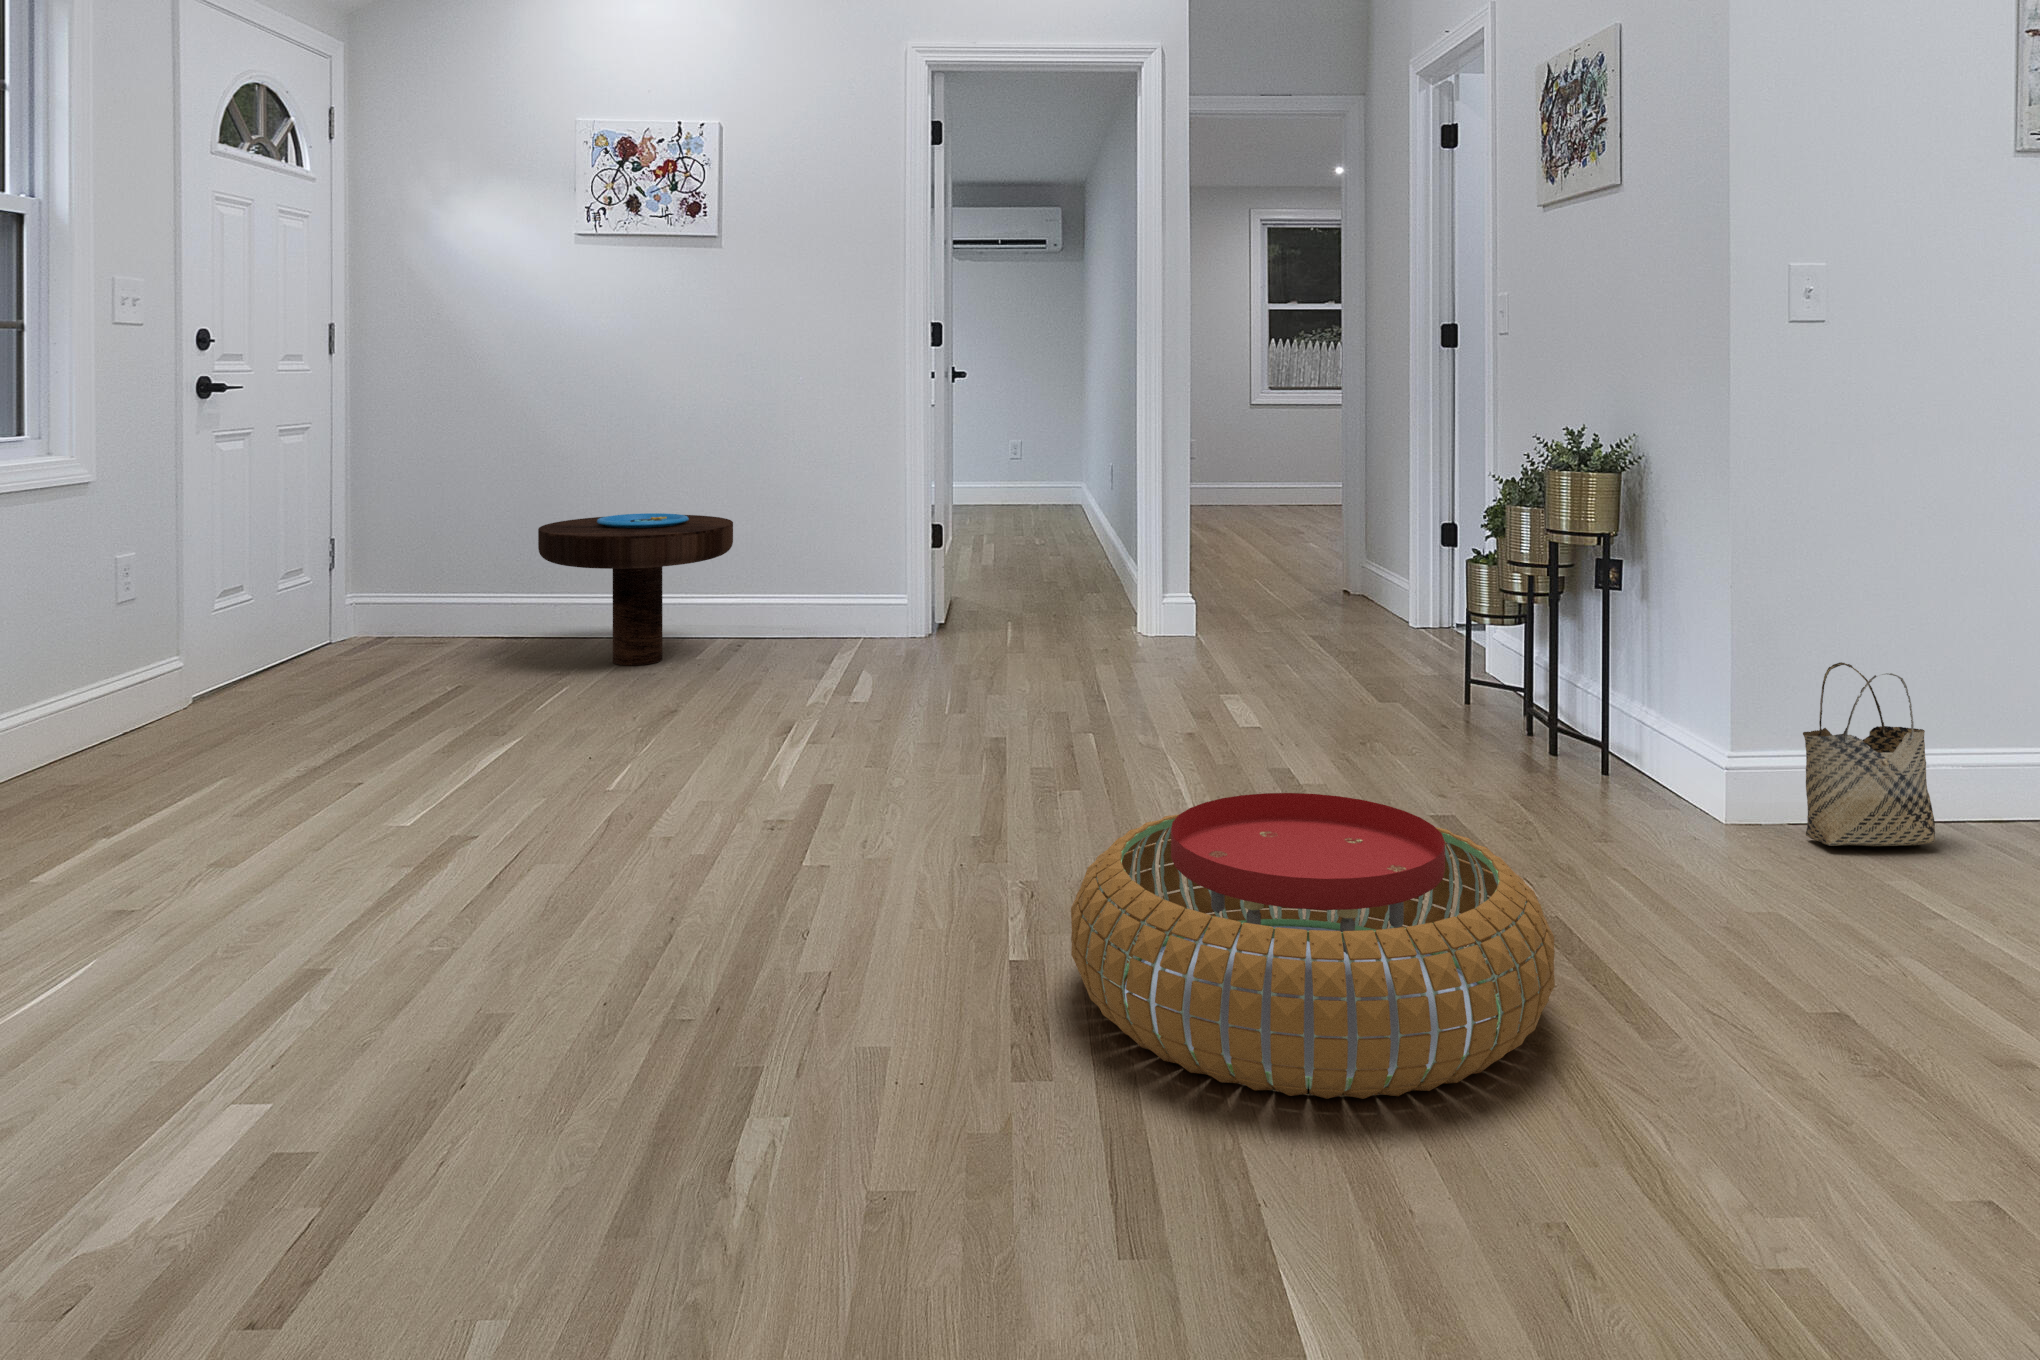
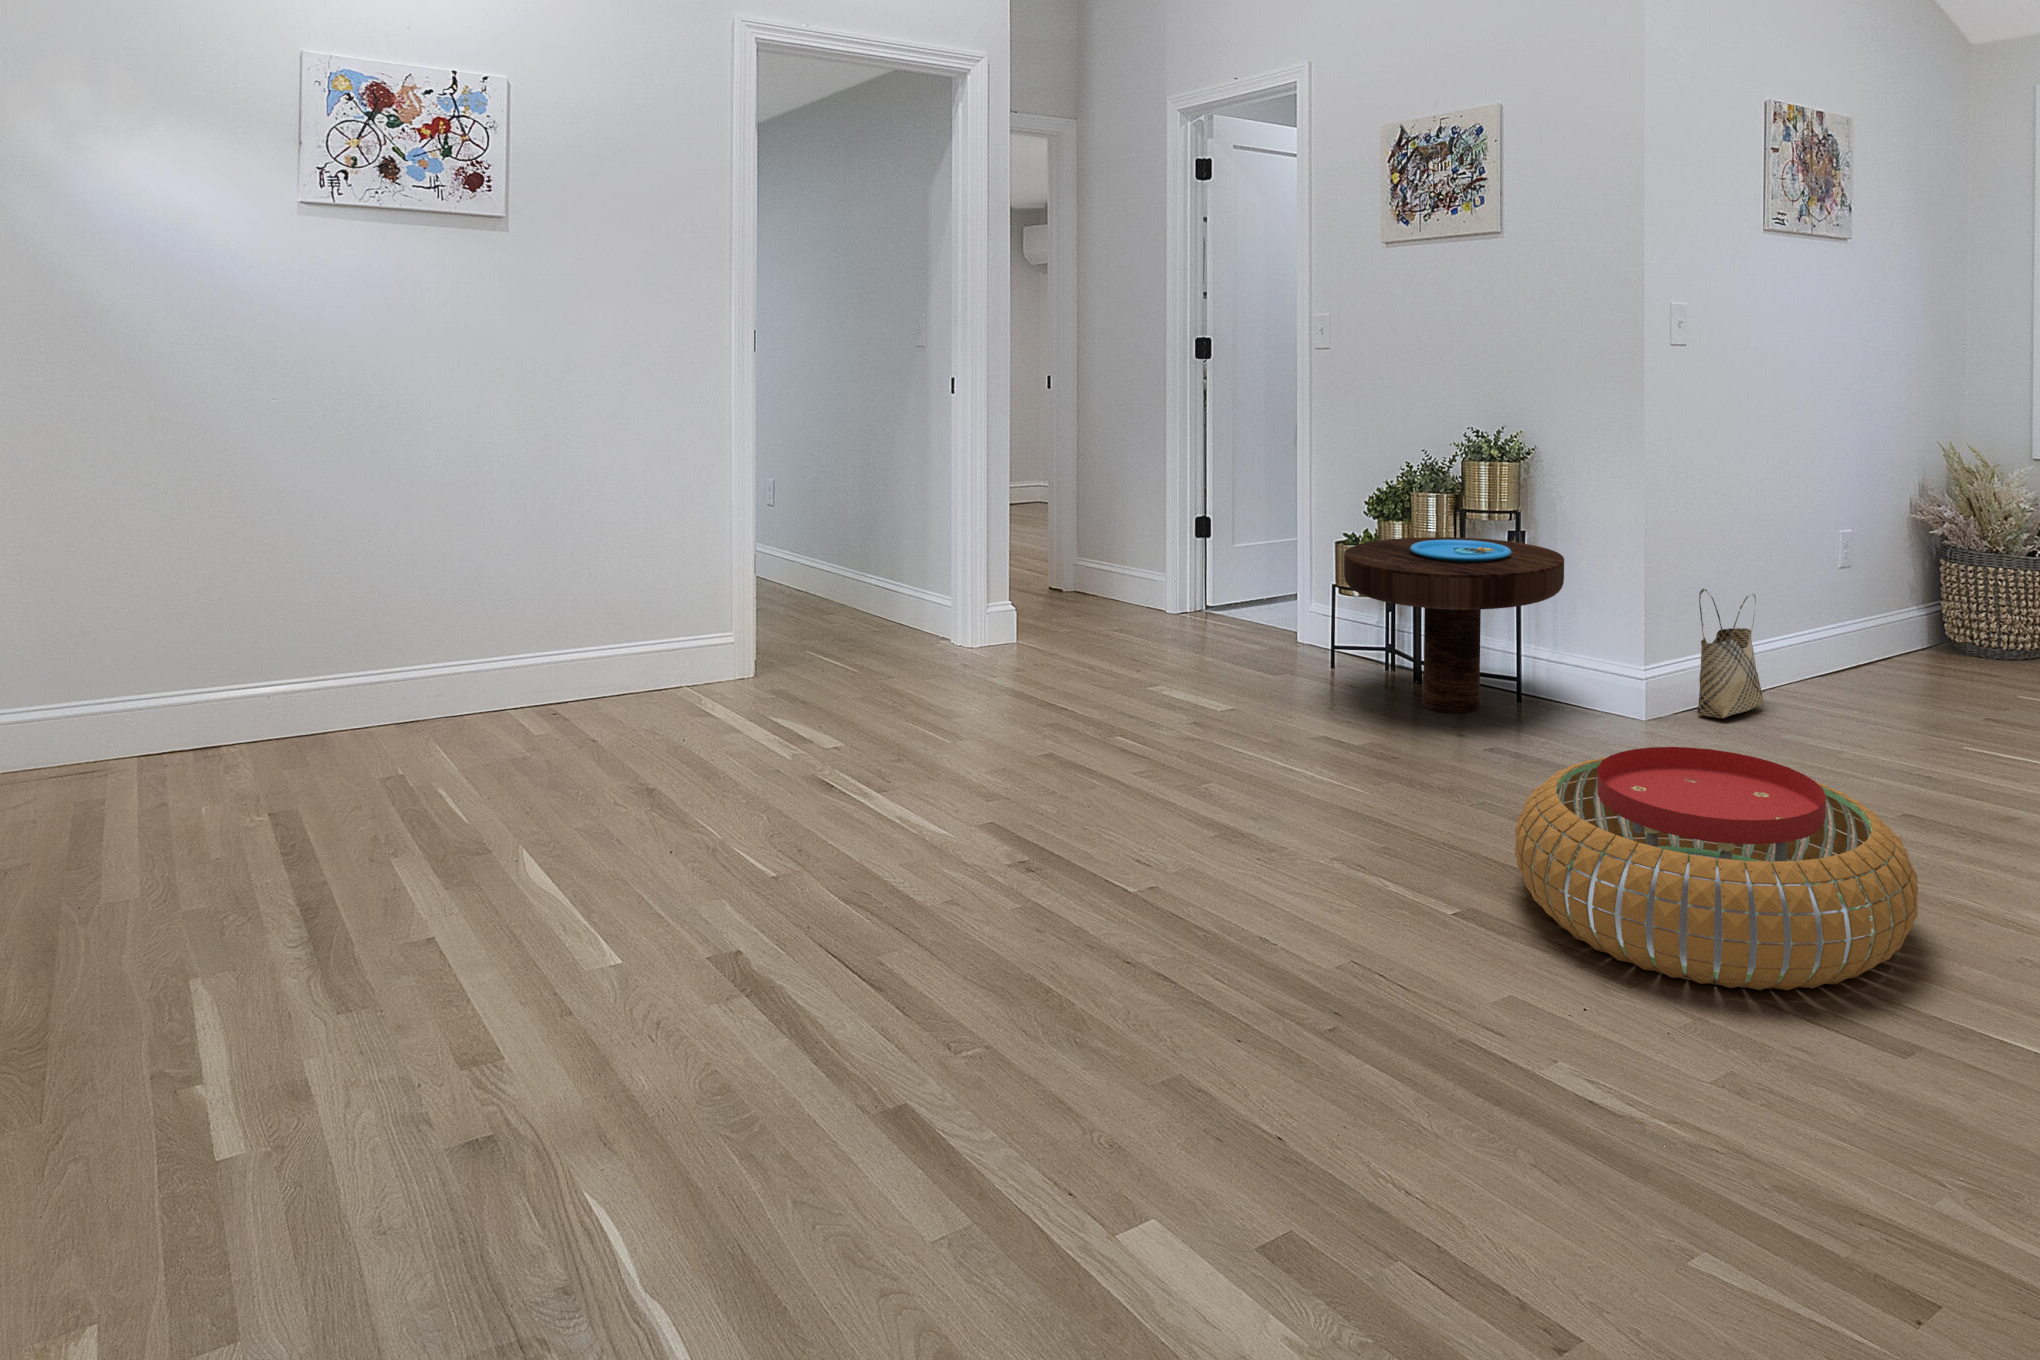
side table: present [538,513,733,665] -> present [1344,537,1564,713]

